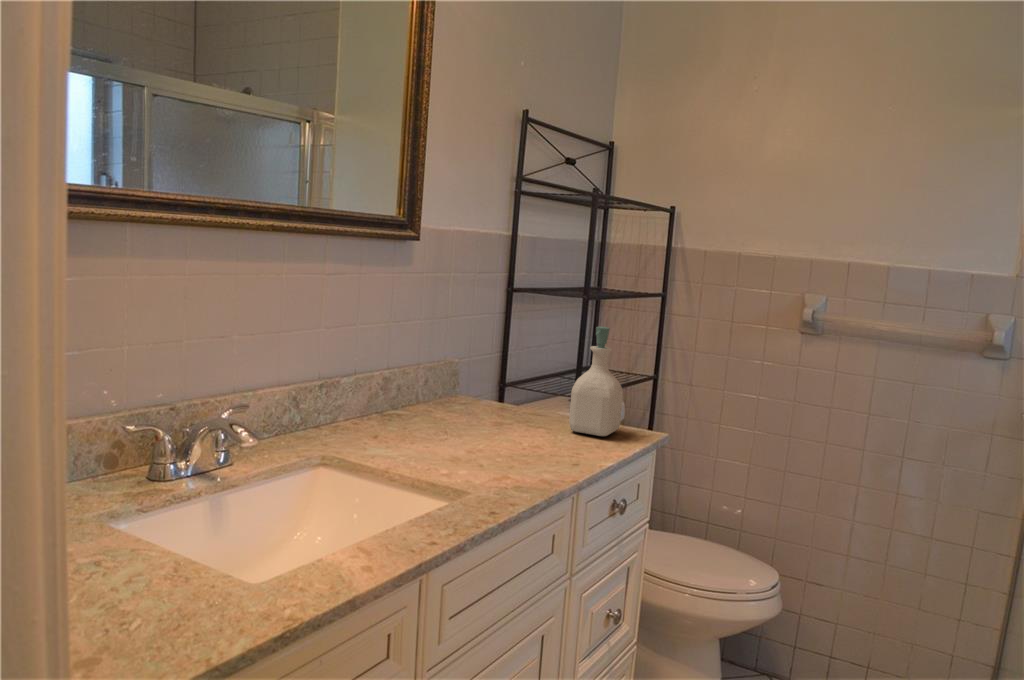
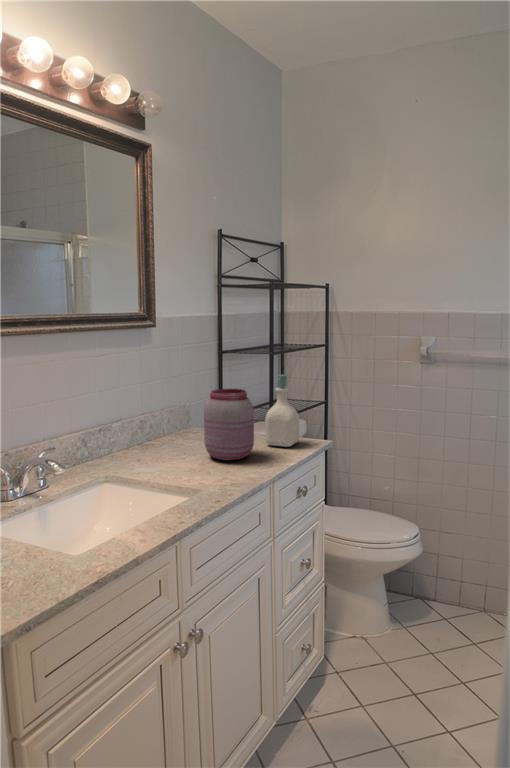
jar: none [478,340,557,449] -> present [204,389,254,461]

